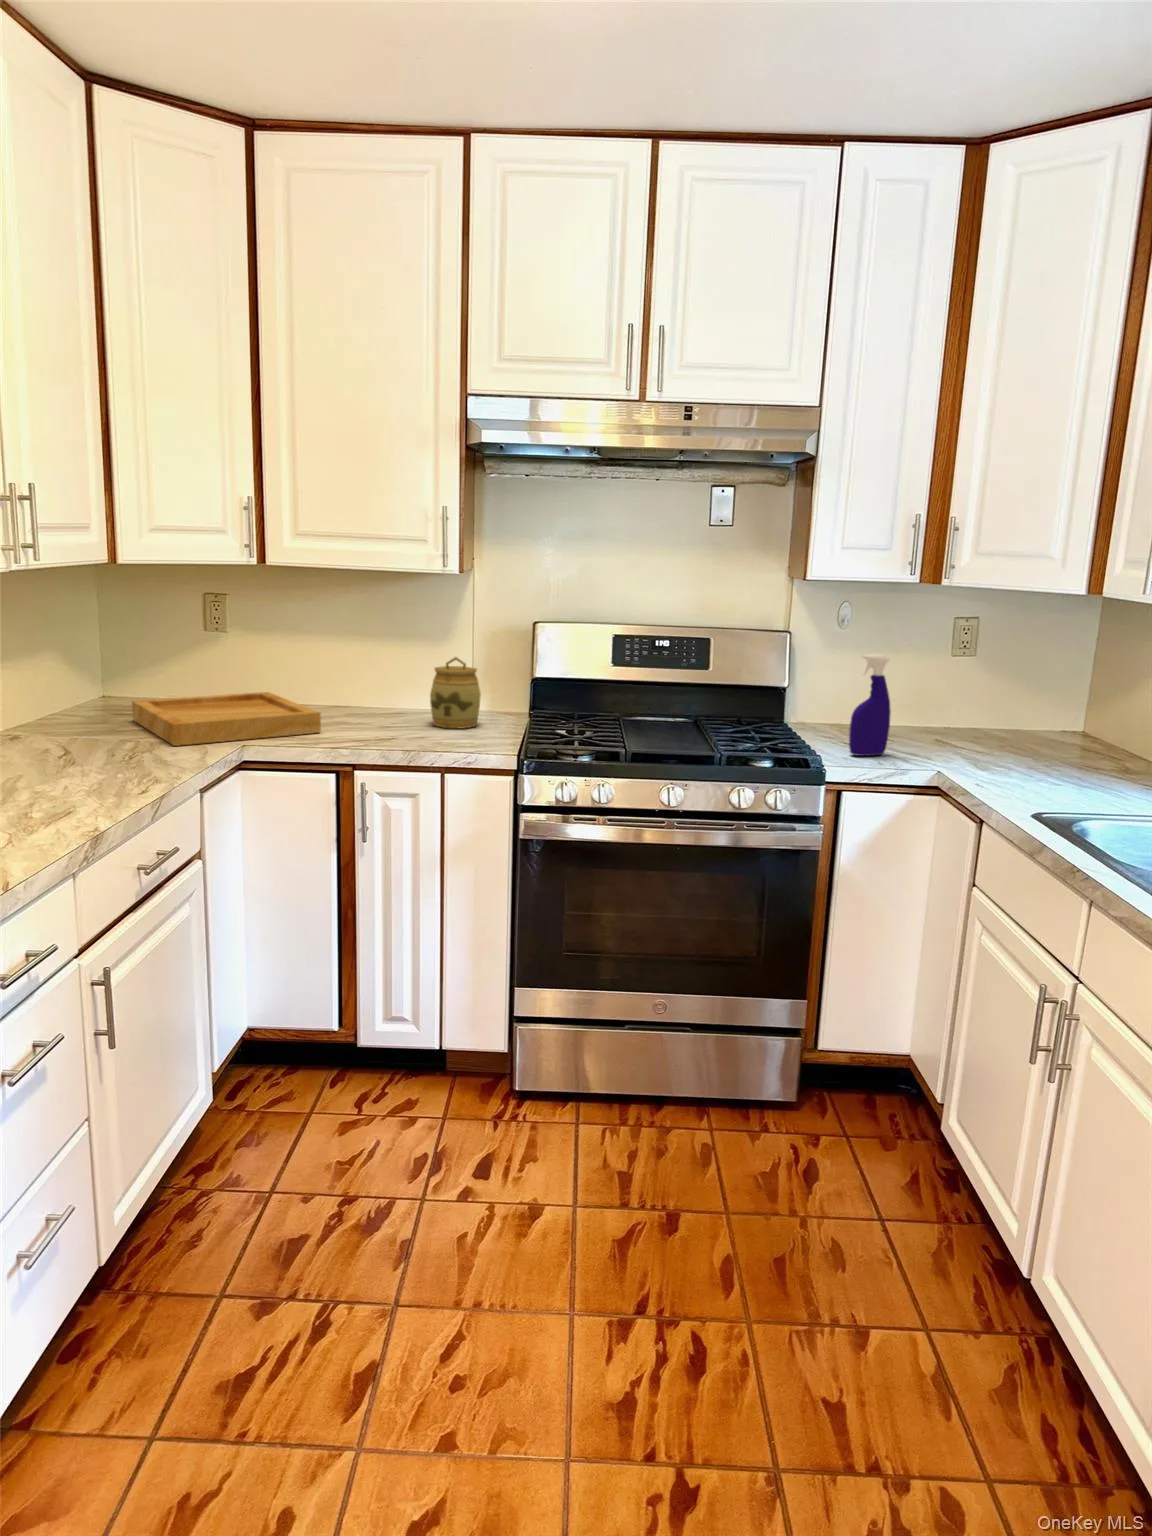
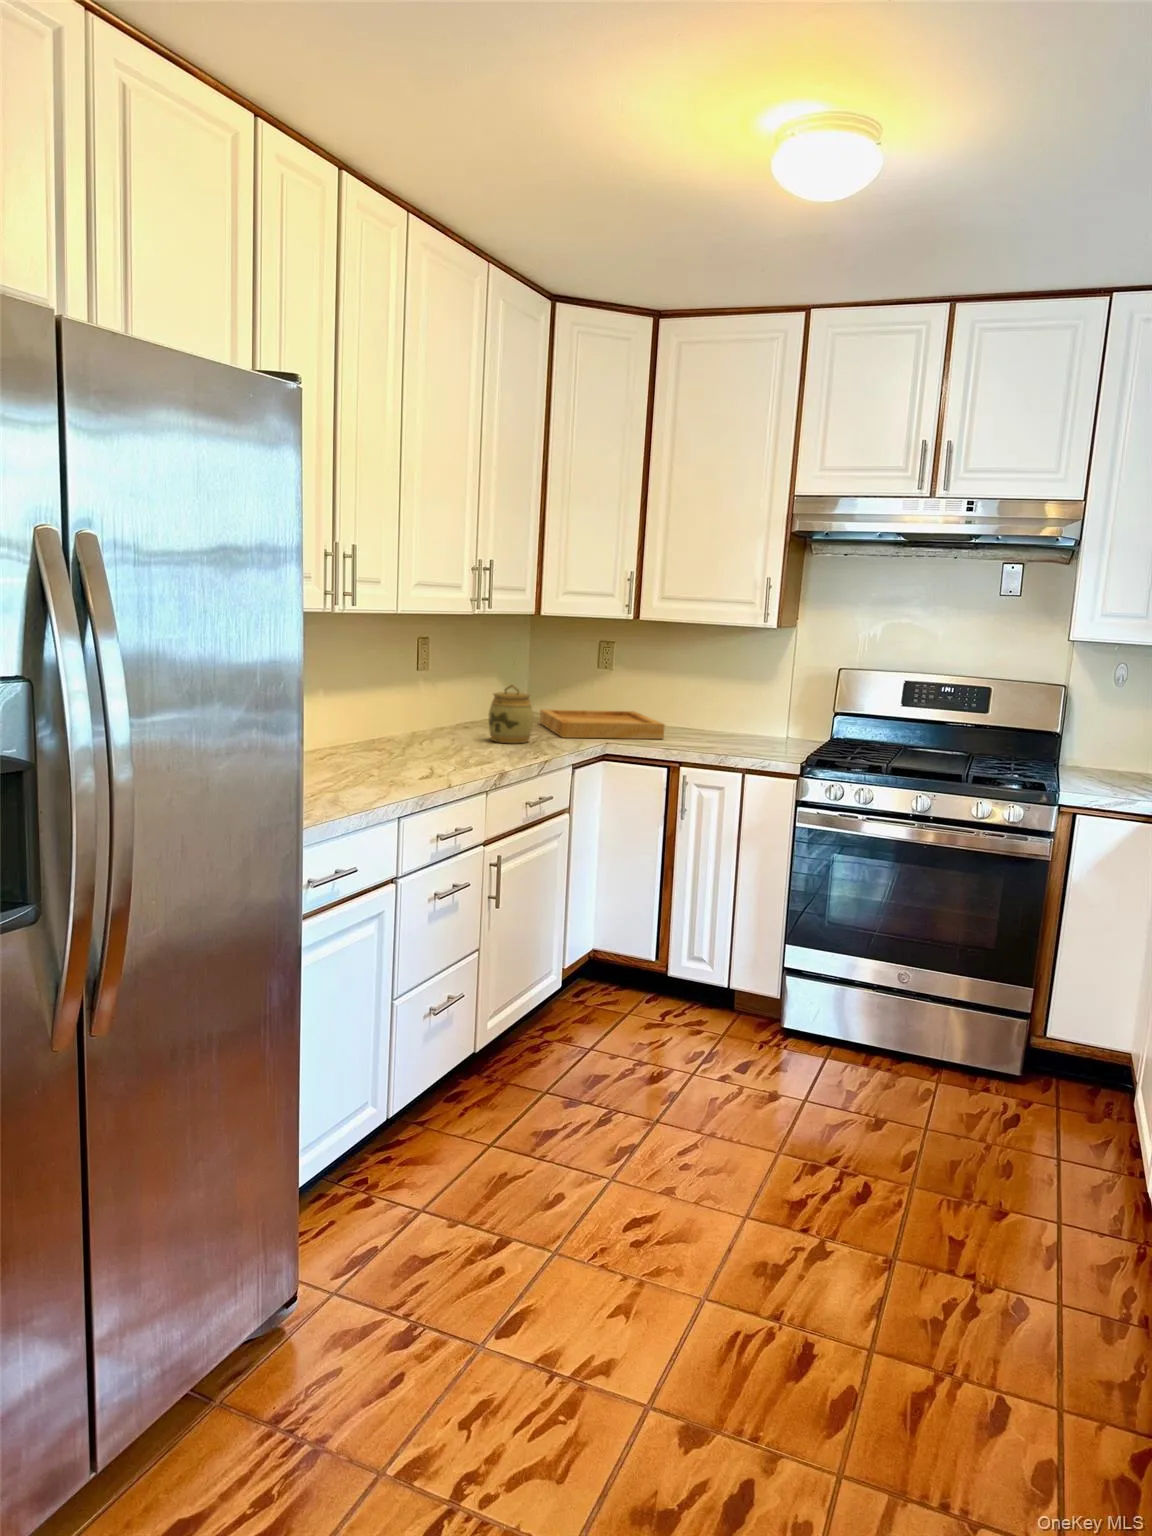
spray bottle: present [849,654,891,756] -> none [1089,699,1131,787]
jar: present [430,657,481,728] -> present [489,685,533,743]

